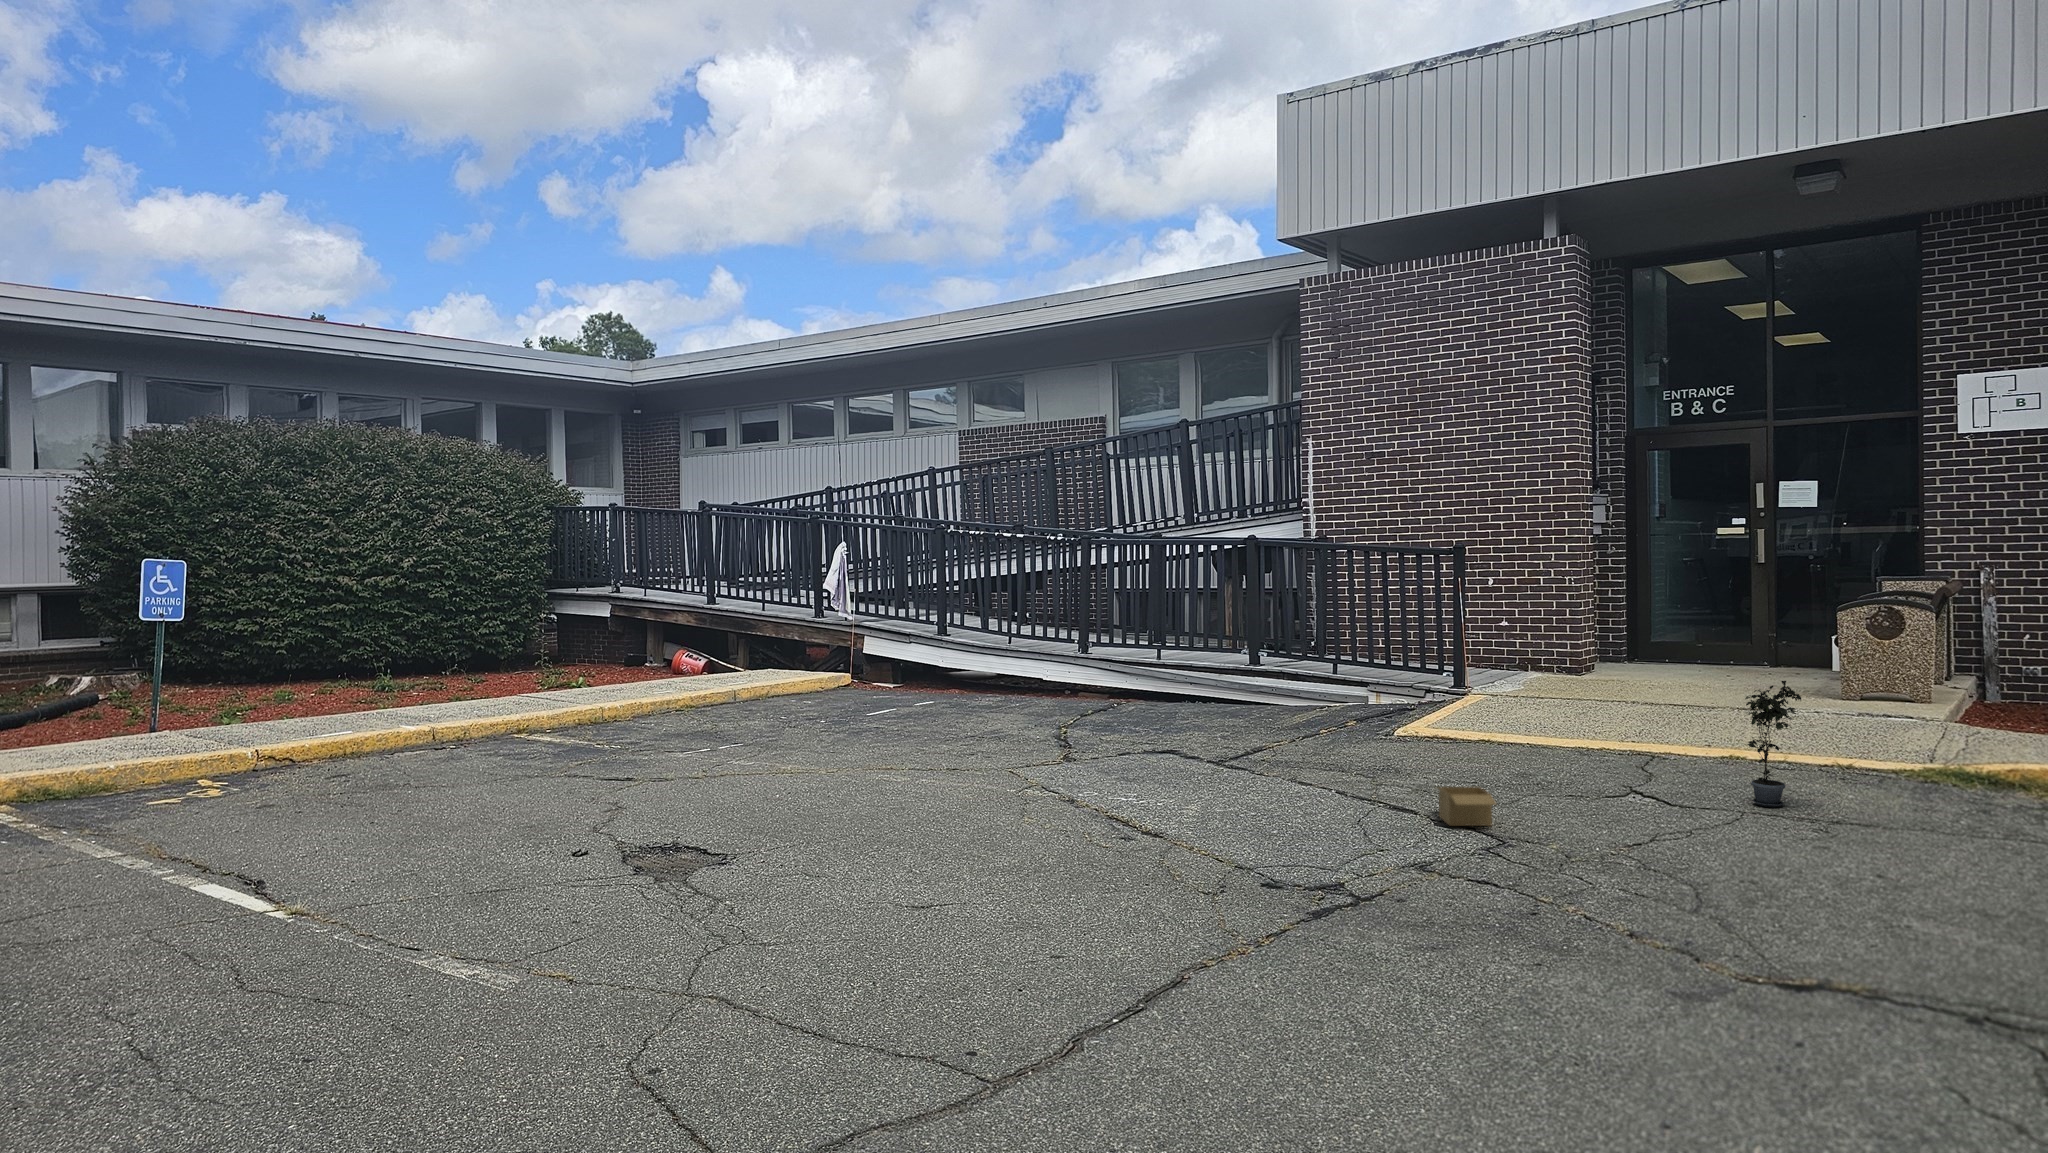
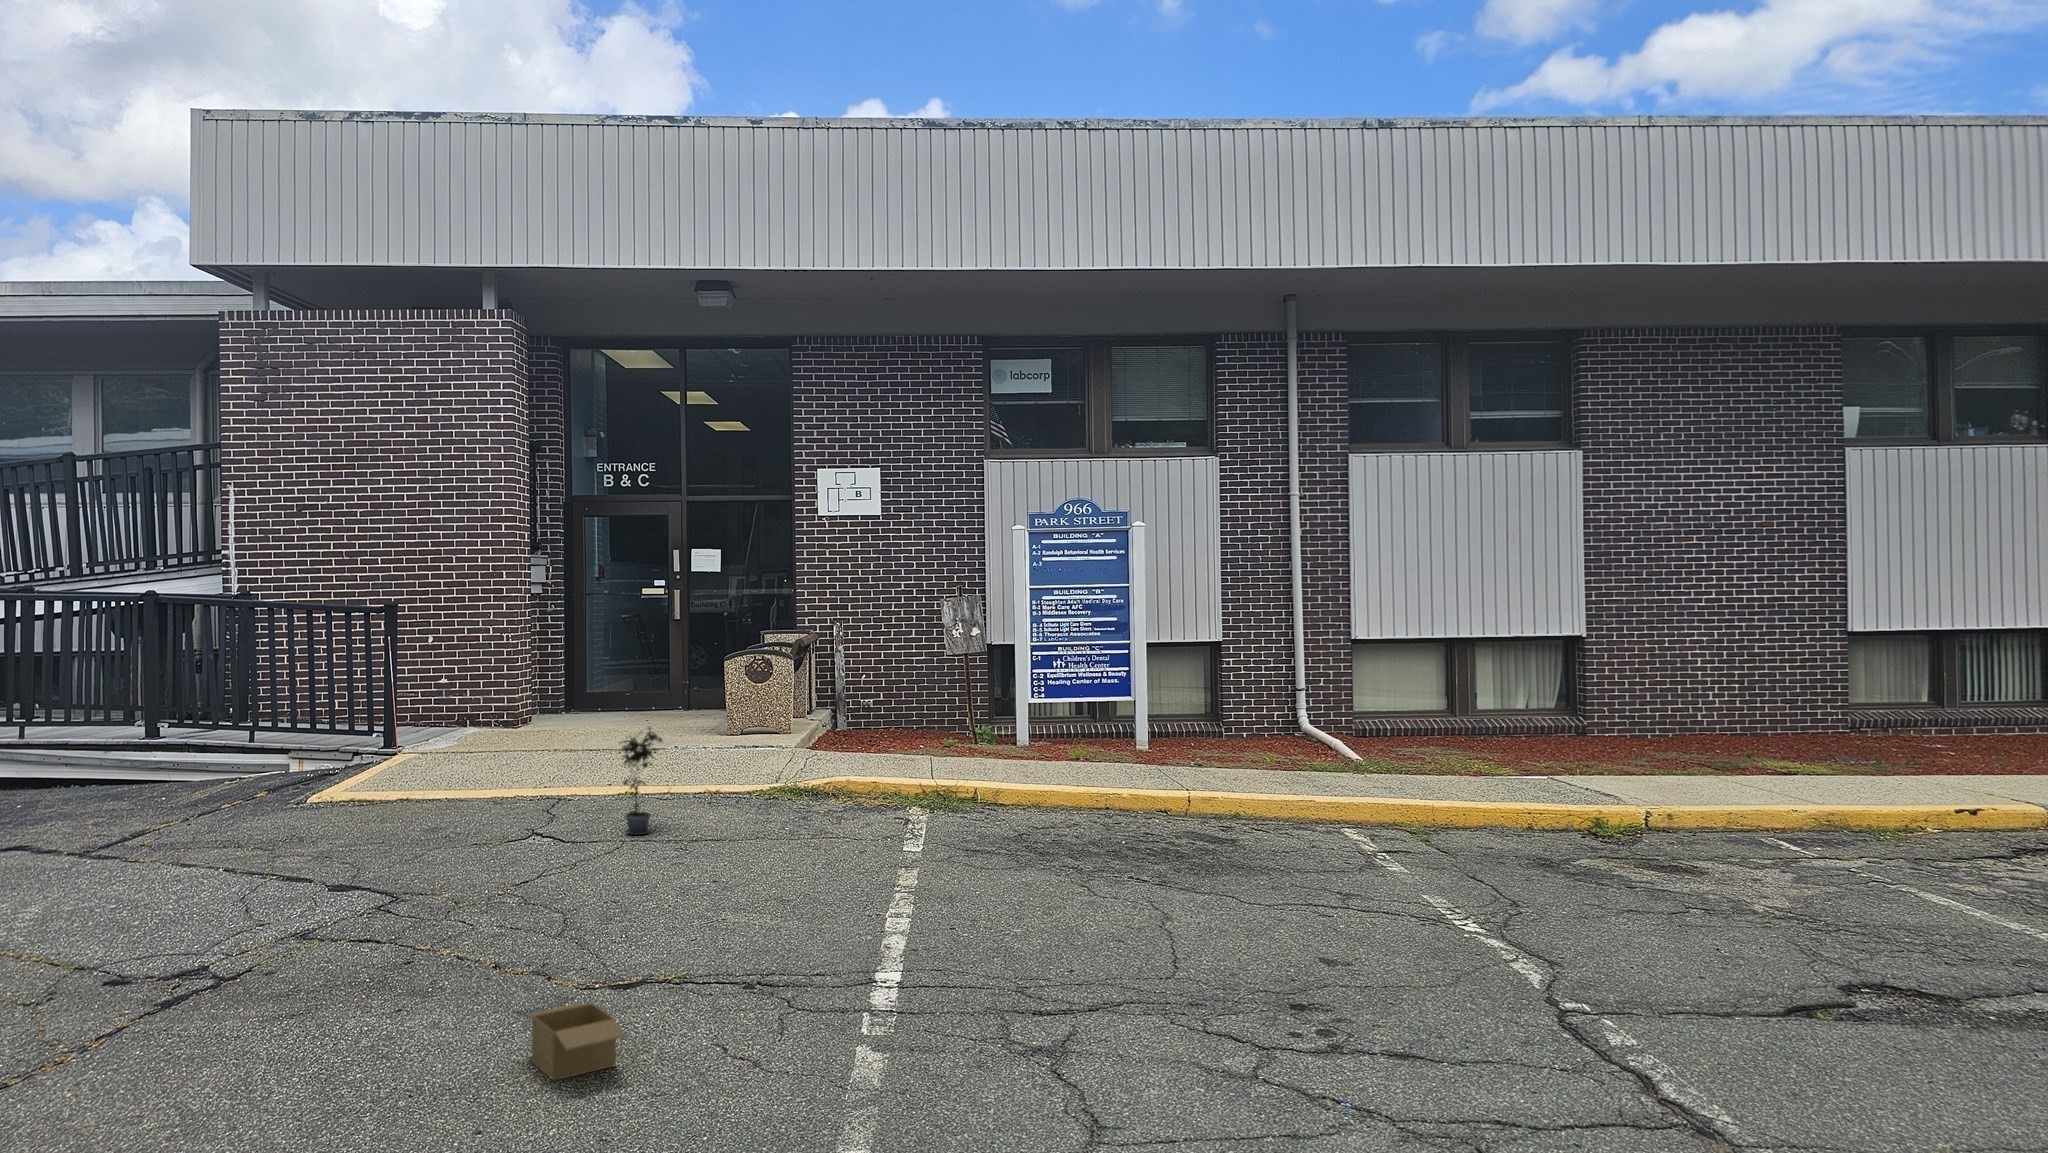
cardboard box: present [1438,787,1496,826] -> present [525,1003,626,1080]

